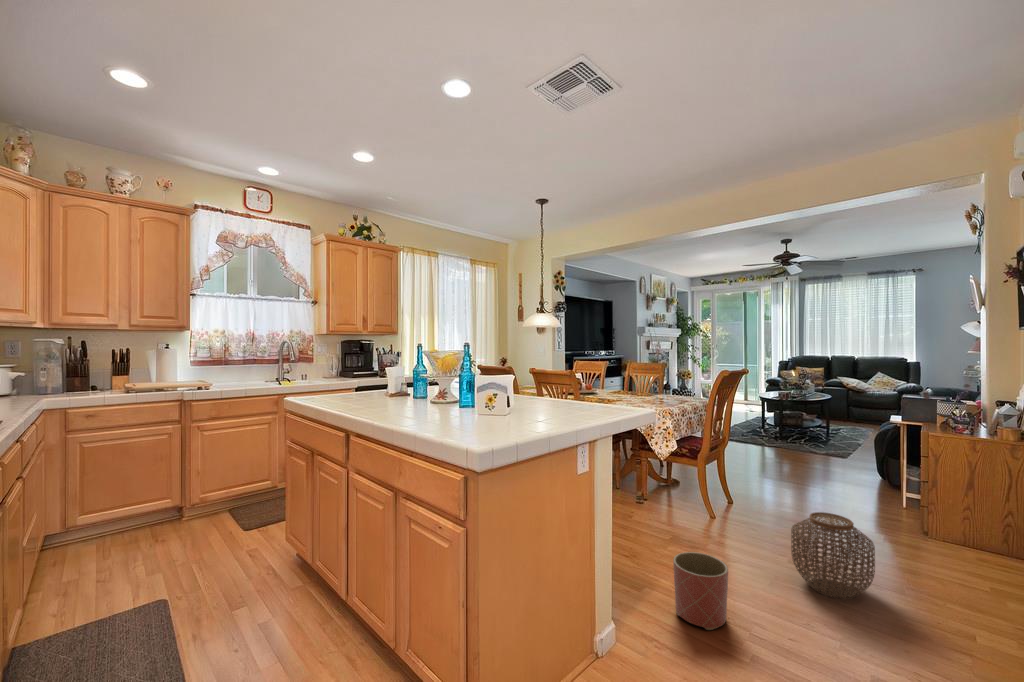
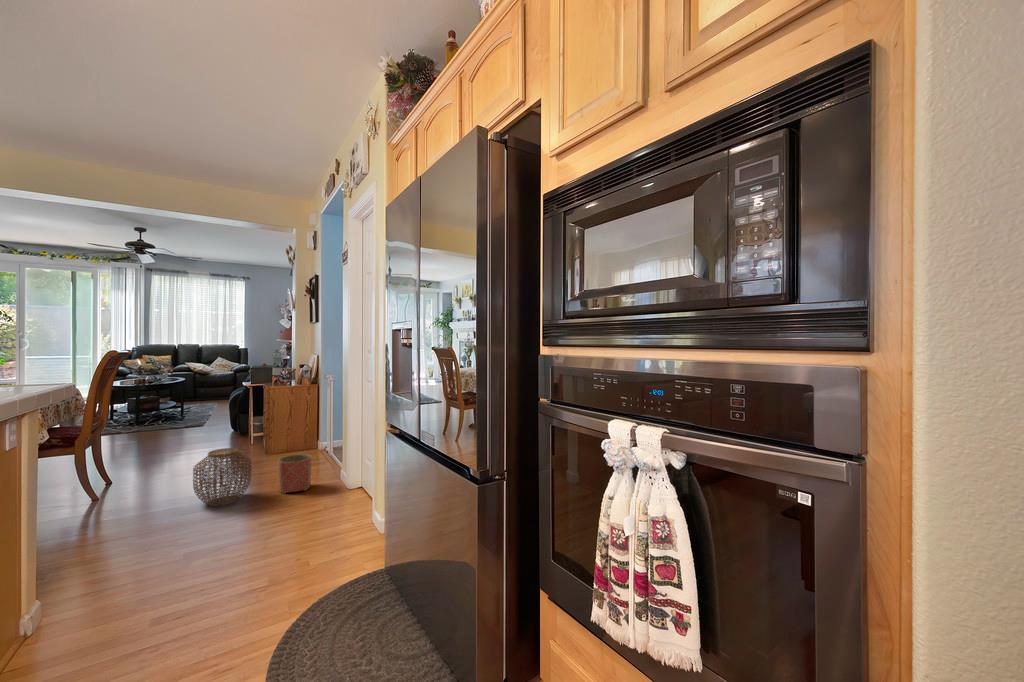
planter: present [673,552,728,630] -> present [278,454,312,493]

